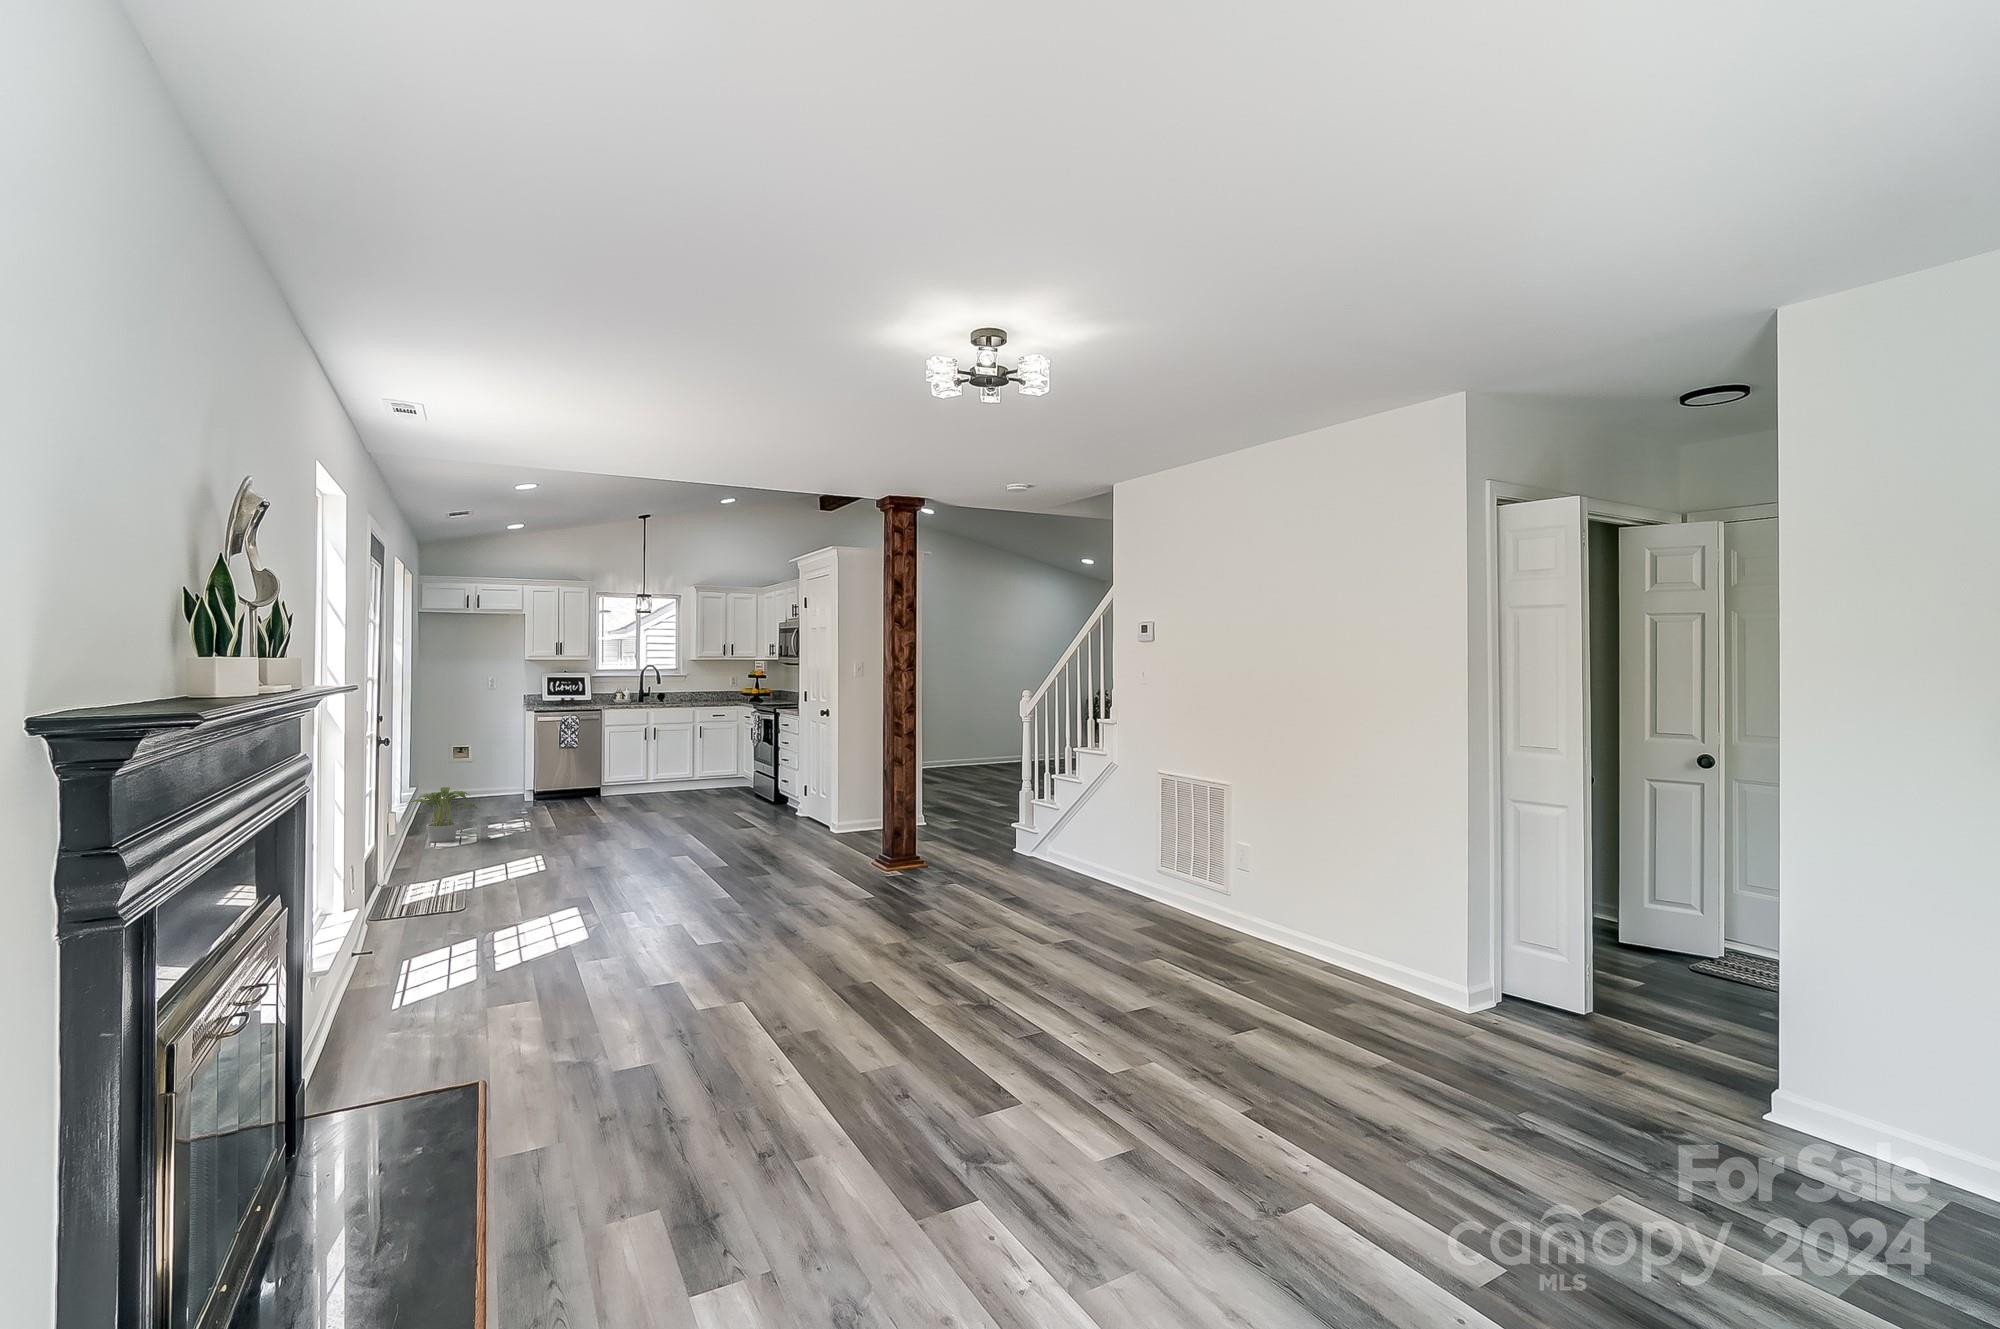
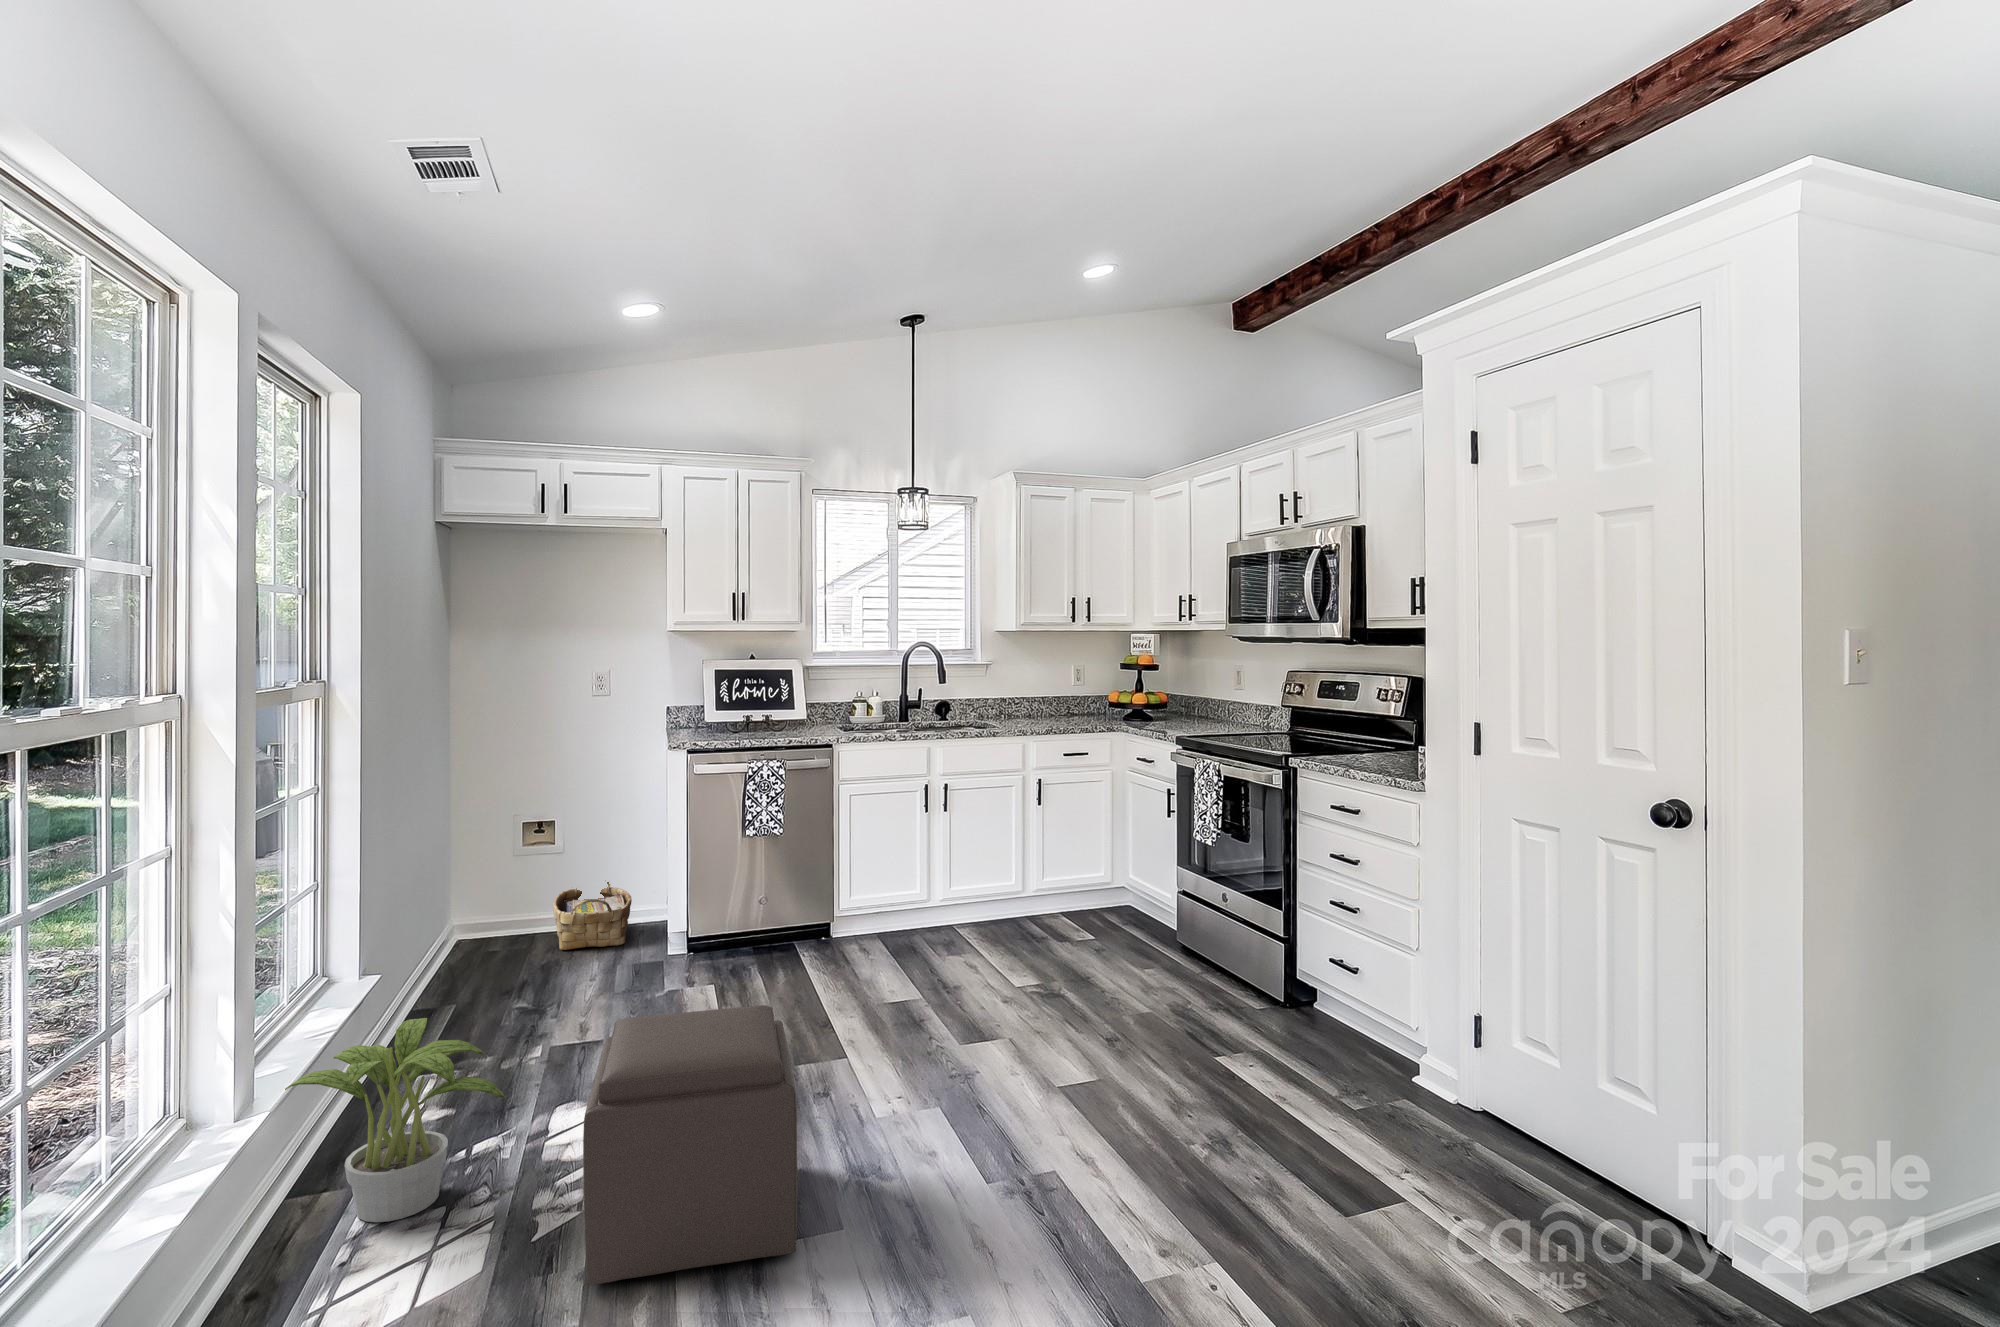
woven basket: none [469,770,507,801] -> present [553,880,632,950]
ottoman: none [510,779,573,845] -> present [583,1005,797,1285]

